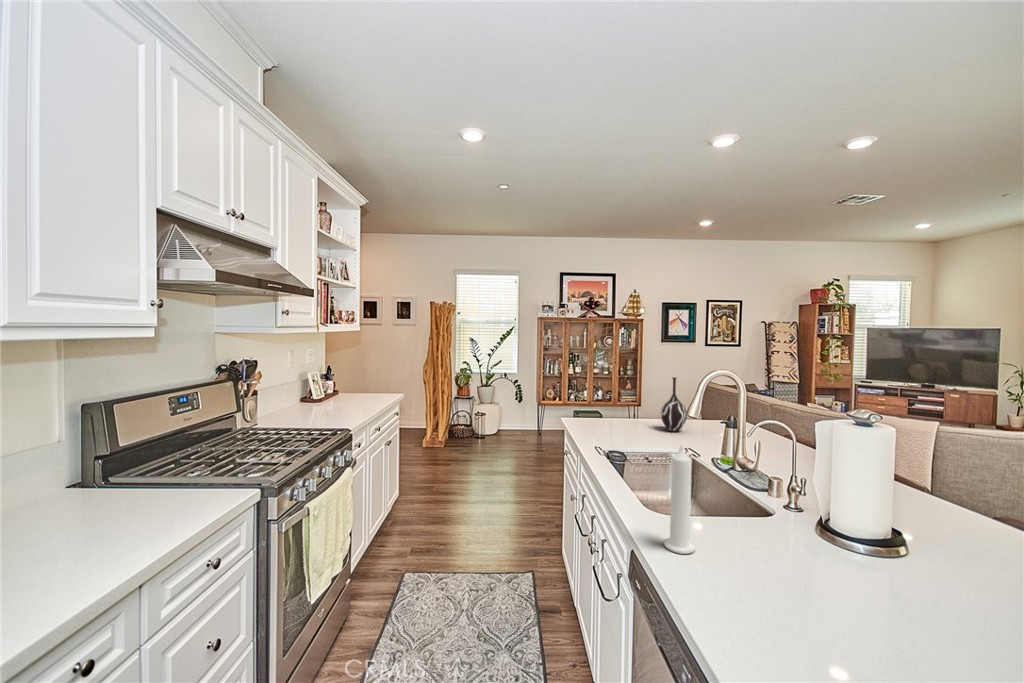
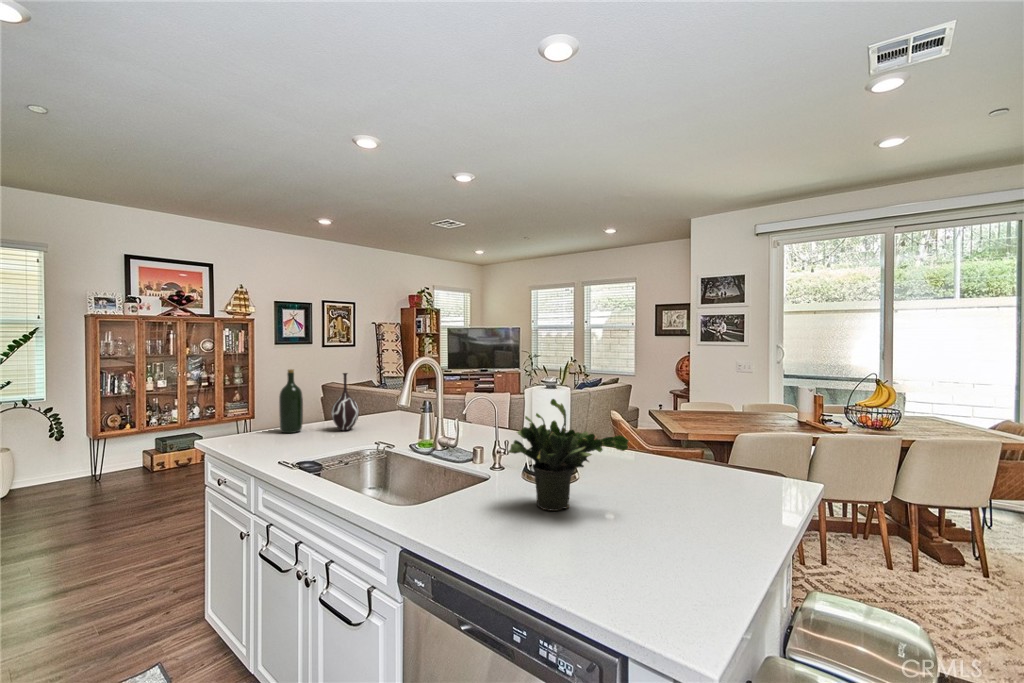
wine bottle: none [619,370,638,425] -> present [279,369,303,433]
potted plant: none [760,440,943,581] -> present [508,399,629,511]
candle: present [664,445,695,554] -> none [440,423,469,533]

